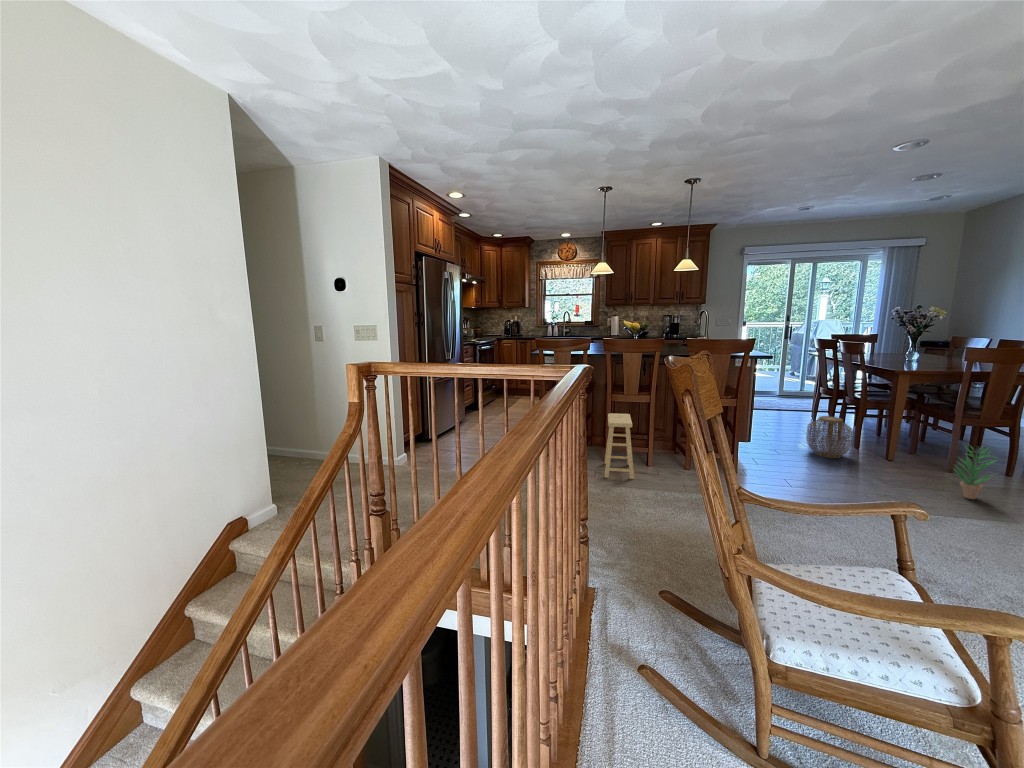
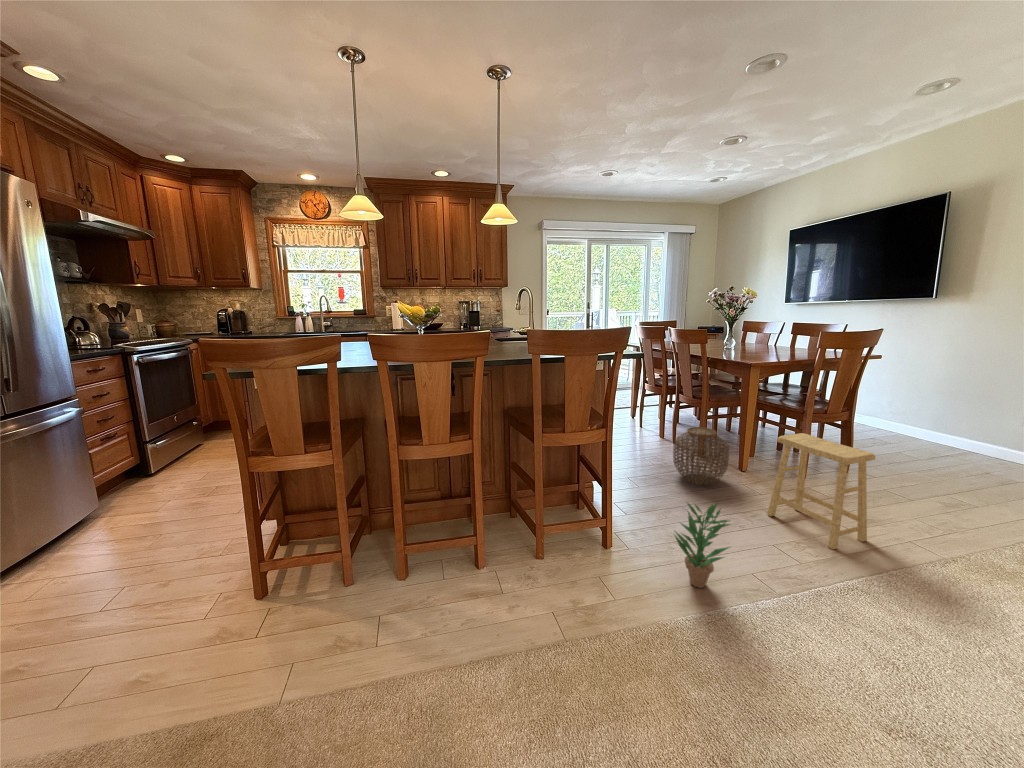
footstool: present [604,413,634,479] -> present [767,433,875,549]
potted plant: present [954,446,996,499] -> present [675,503,730,588]

